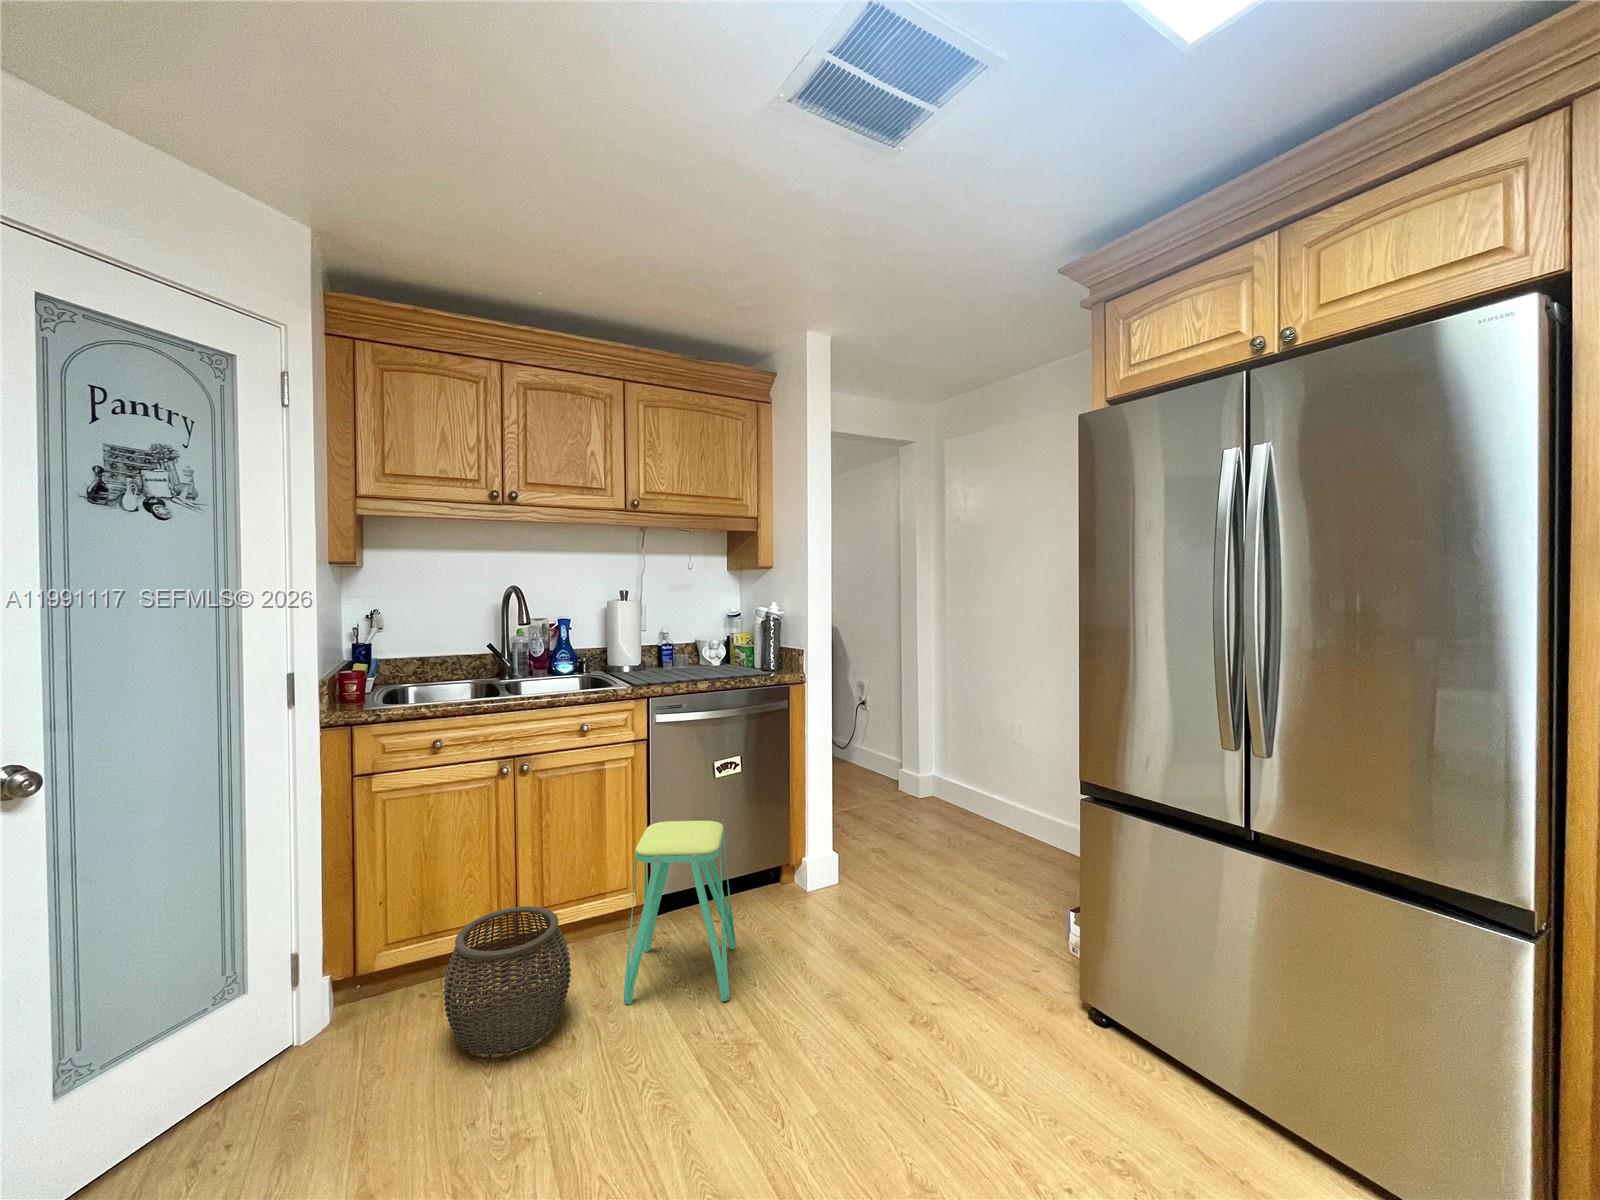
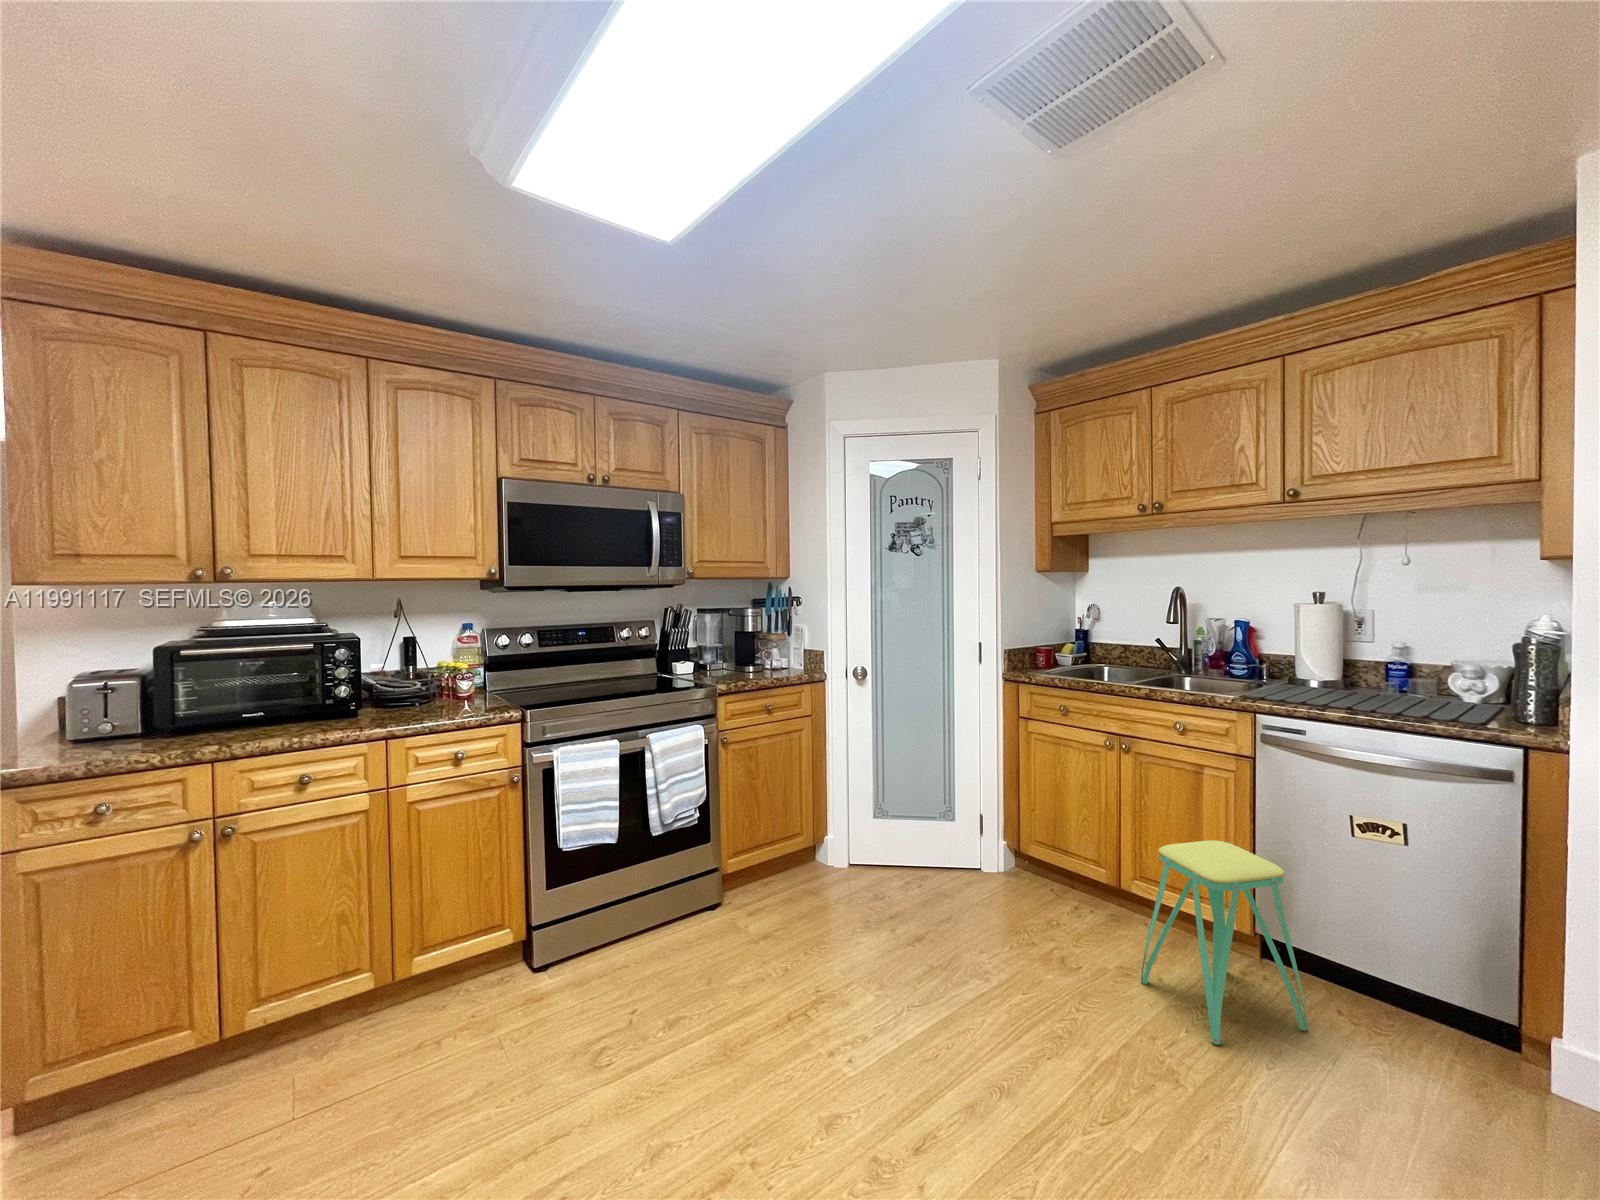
woven basket: present [443,906,571,1057] -> none [1015,845,1112,953]

